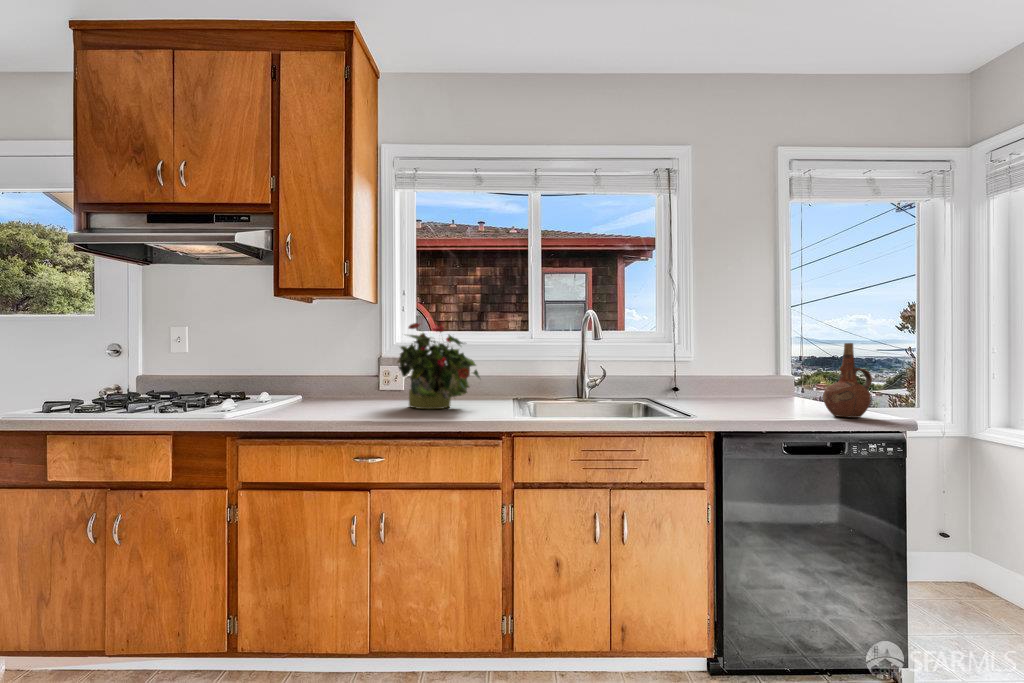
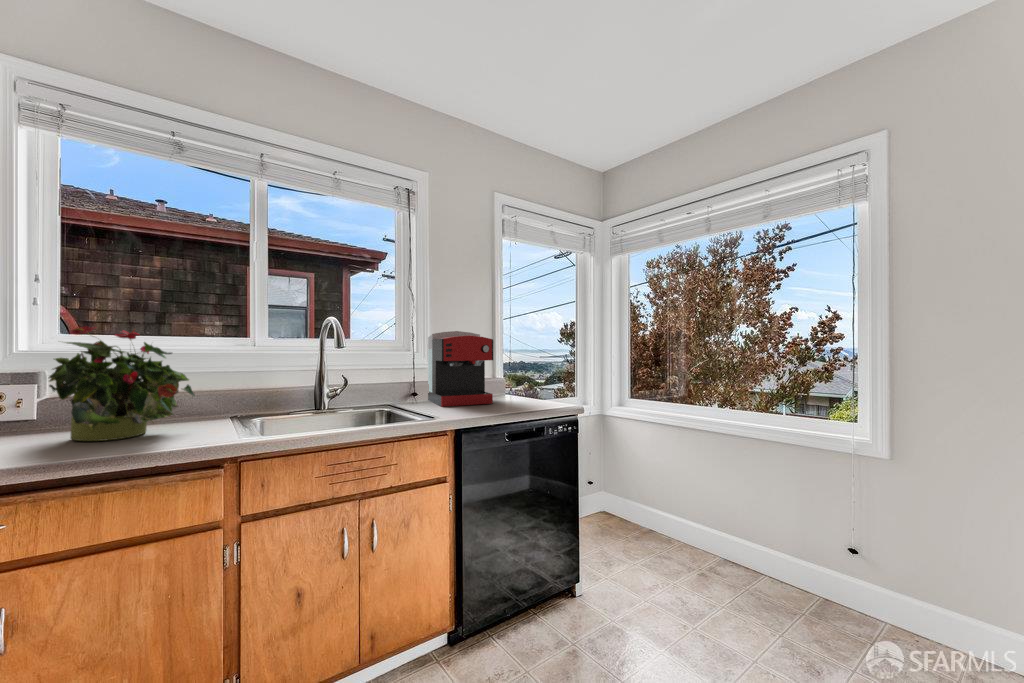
coffee maker: none [699,316,780,408] -> present [428,331,493,407]
ceramic pitcher: present [823,343,872,418] -> none [525,352,556,407]

